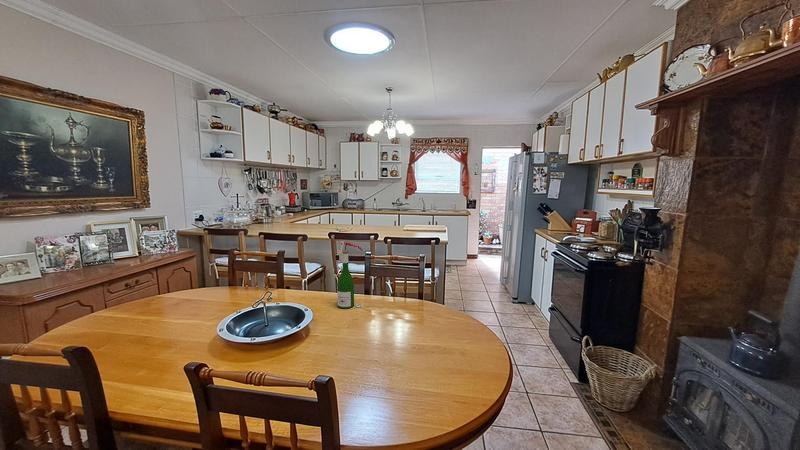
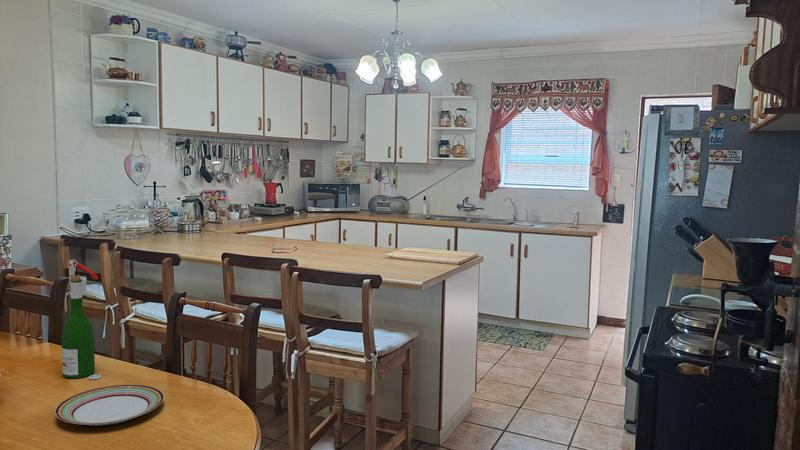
plate: none [376,306,429,329] -> present [55,385,164,426]

